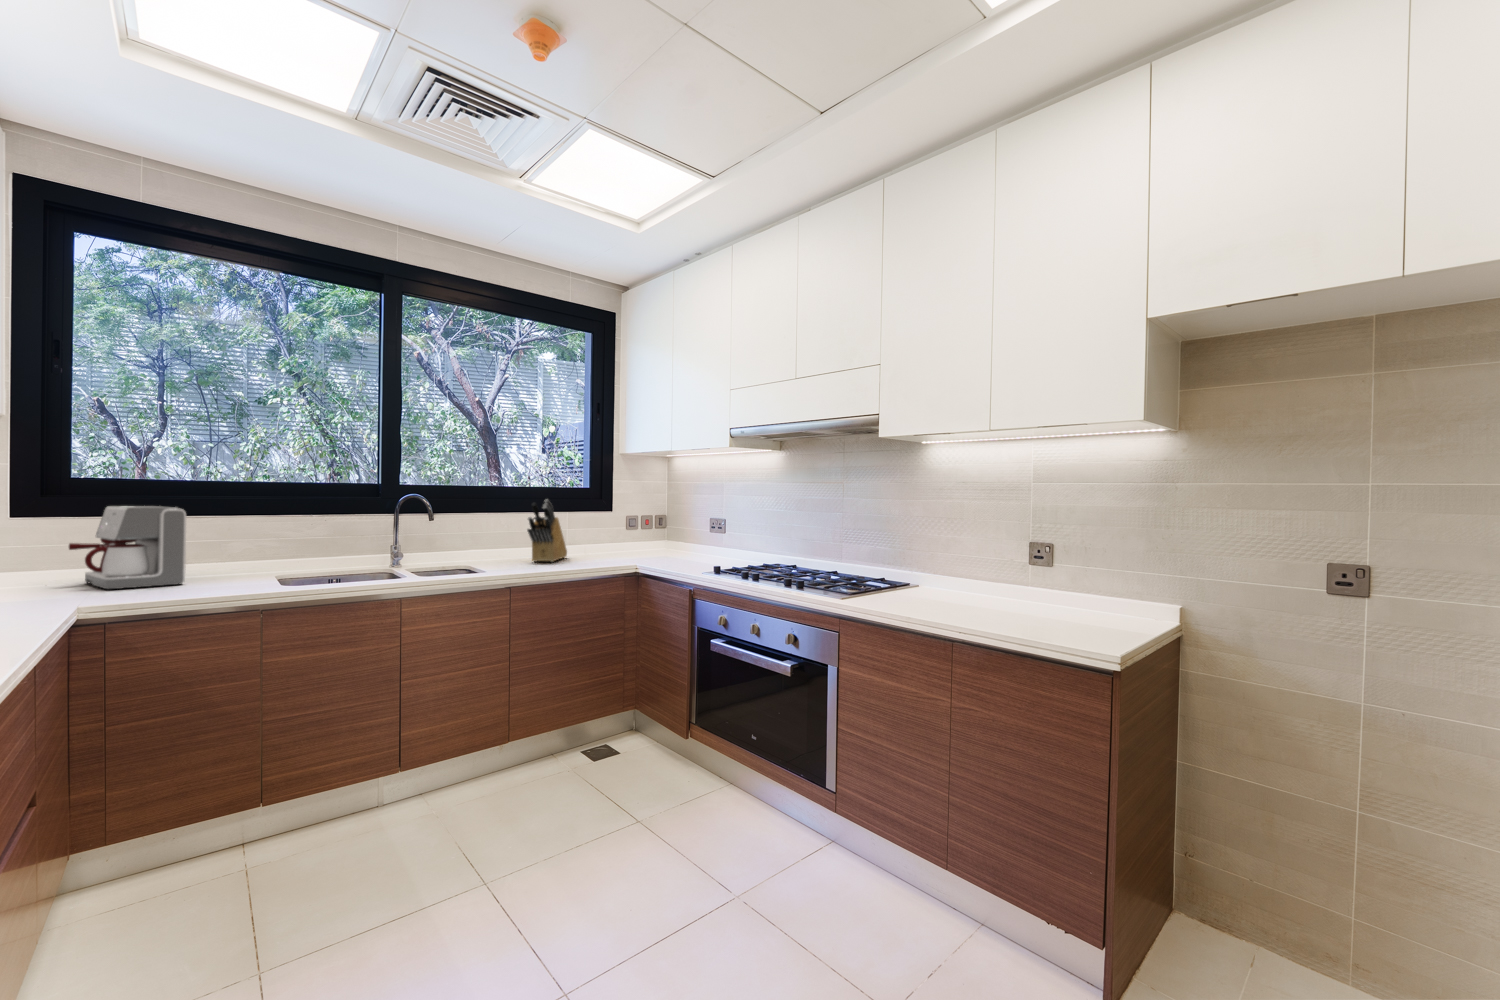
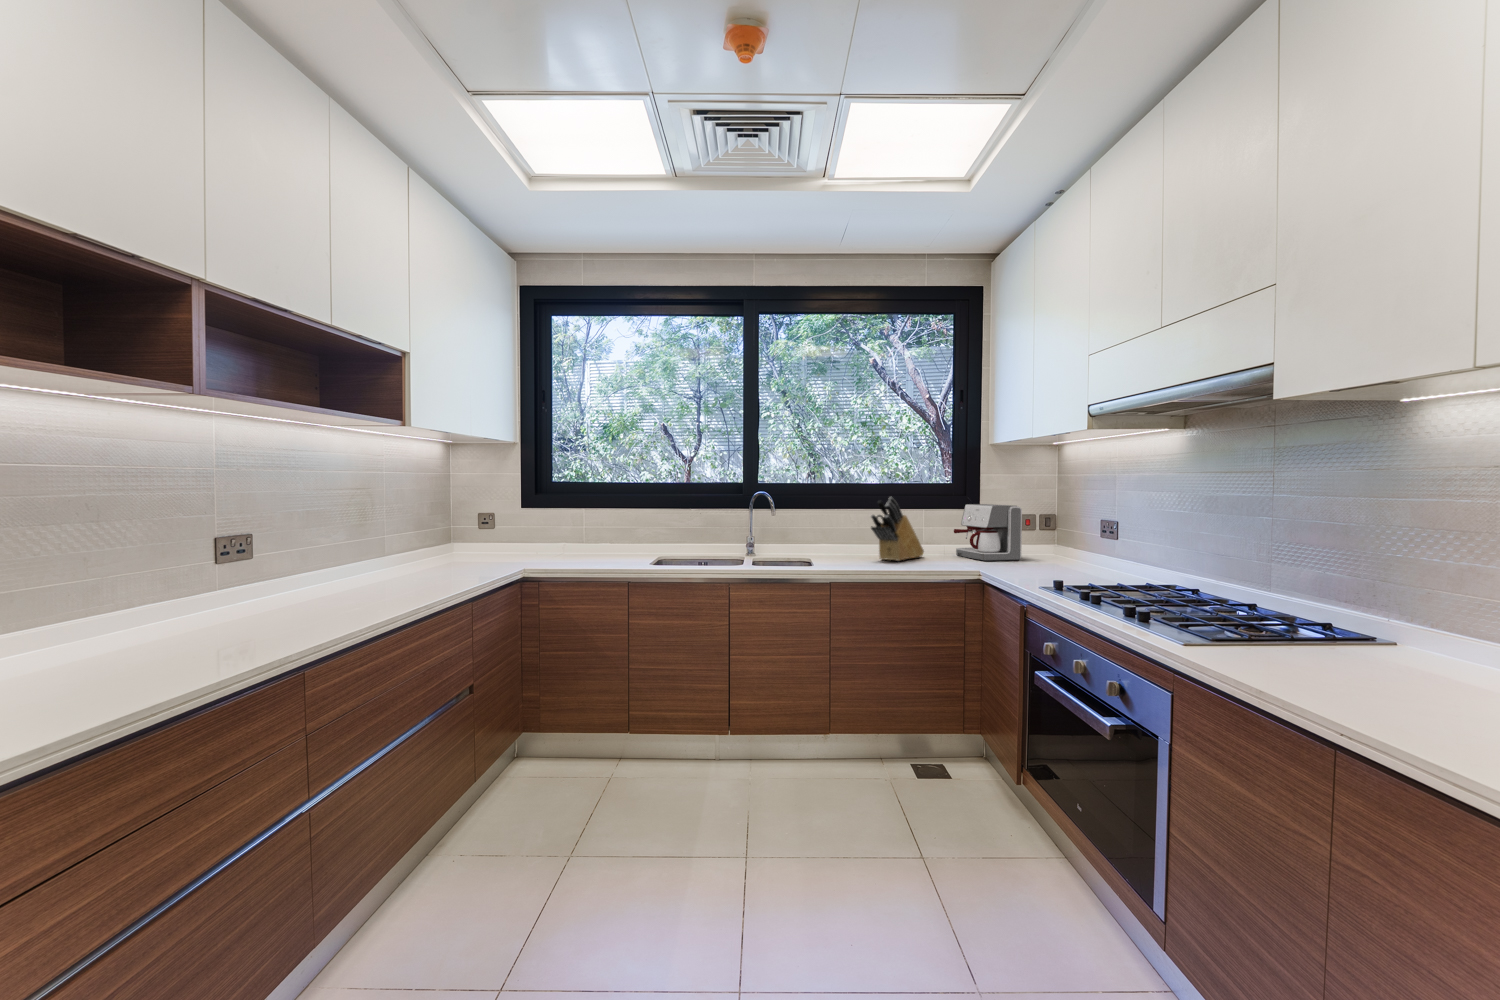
coffee maker: present [69,506,186,589] -> present [954,504,1022,561]

